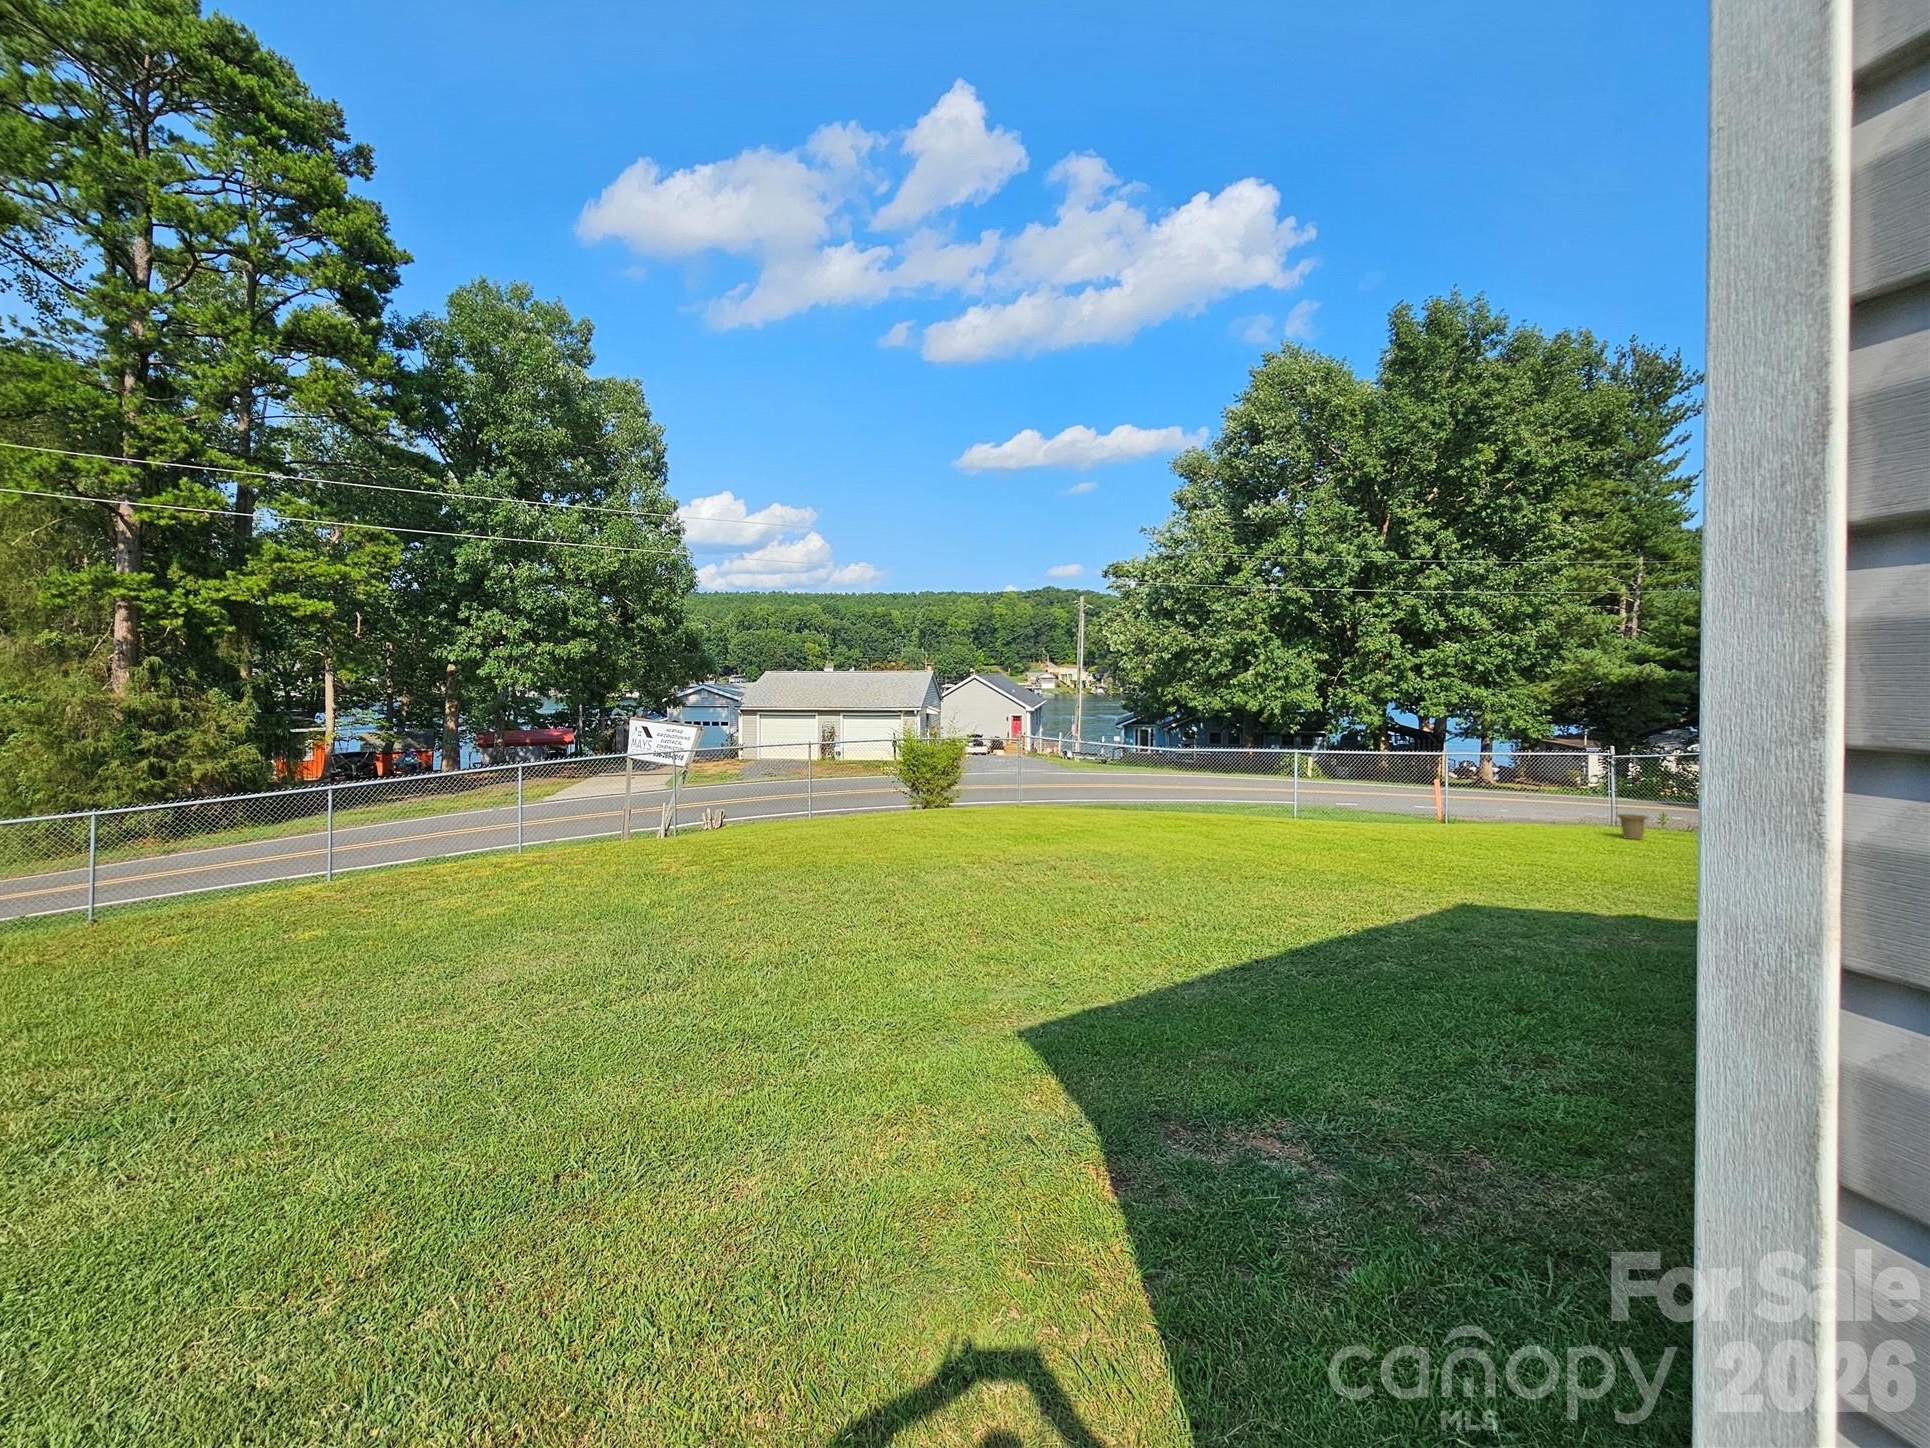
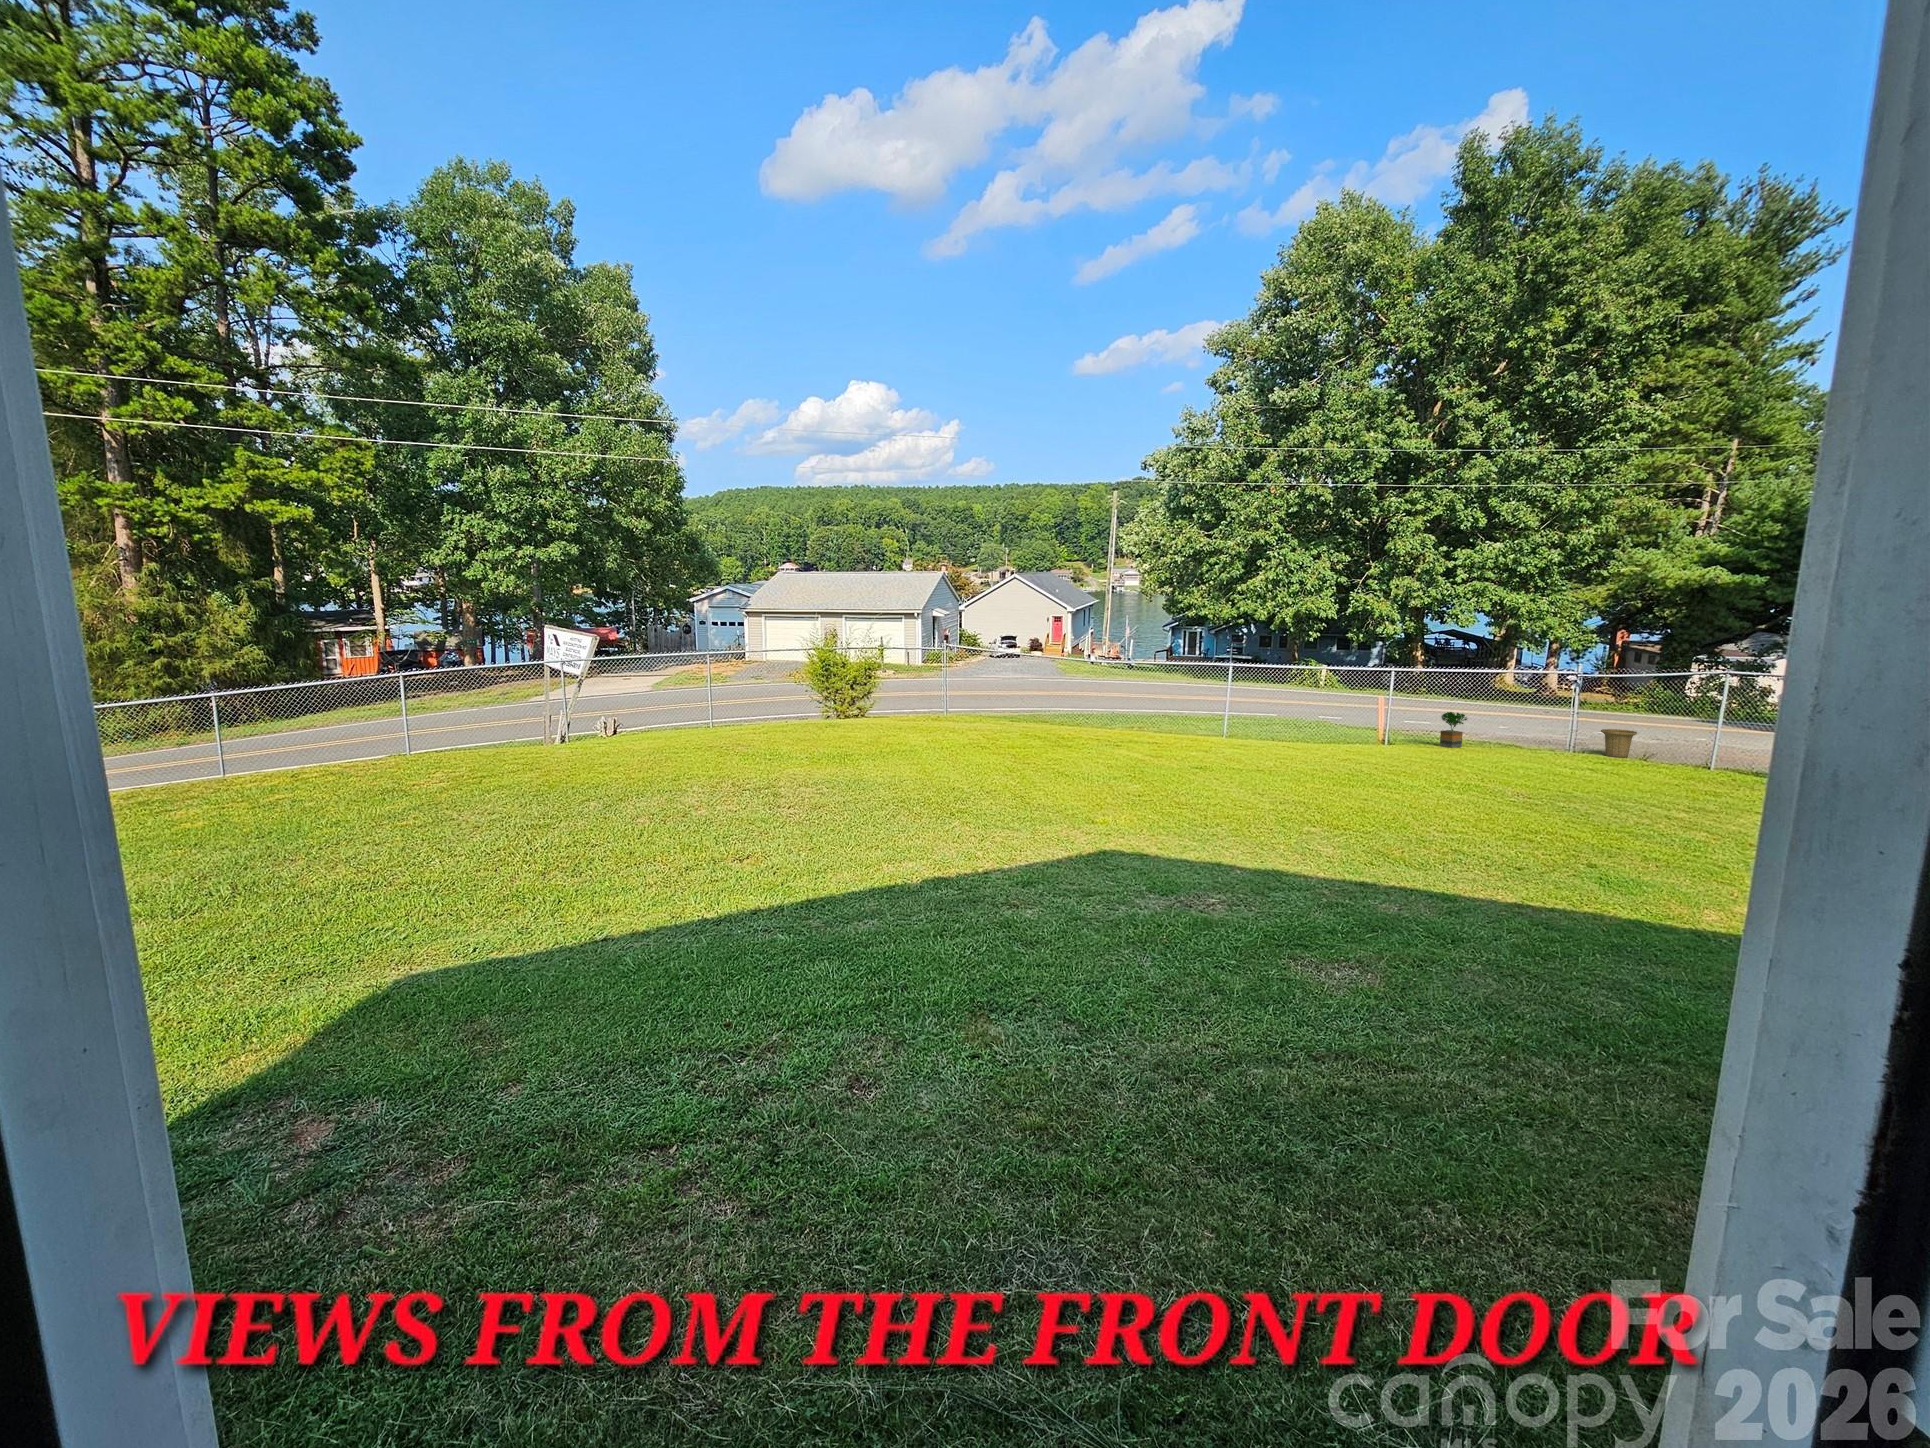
potted tree: none [1472,799,1498,833] -> present [1440,712,1467,748]

